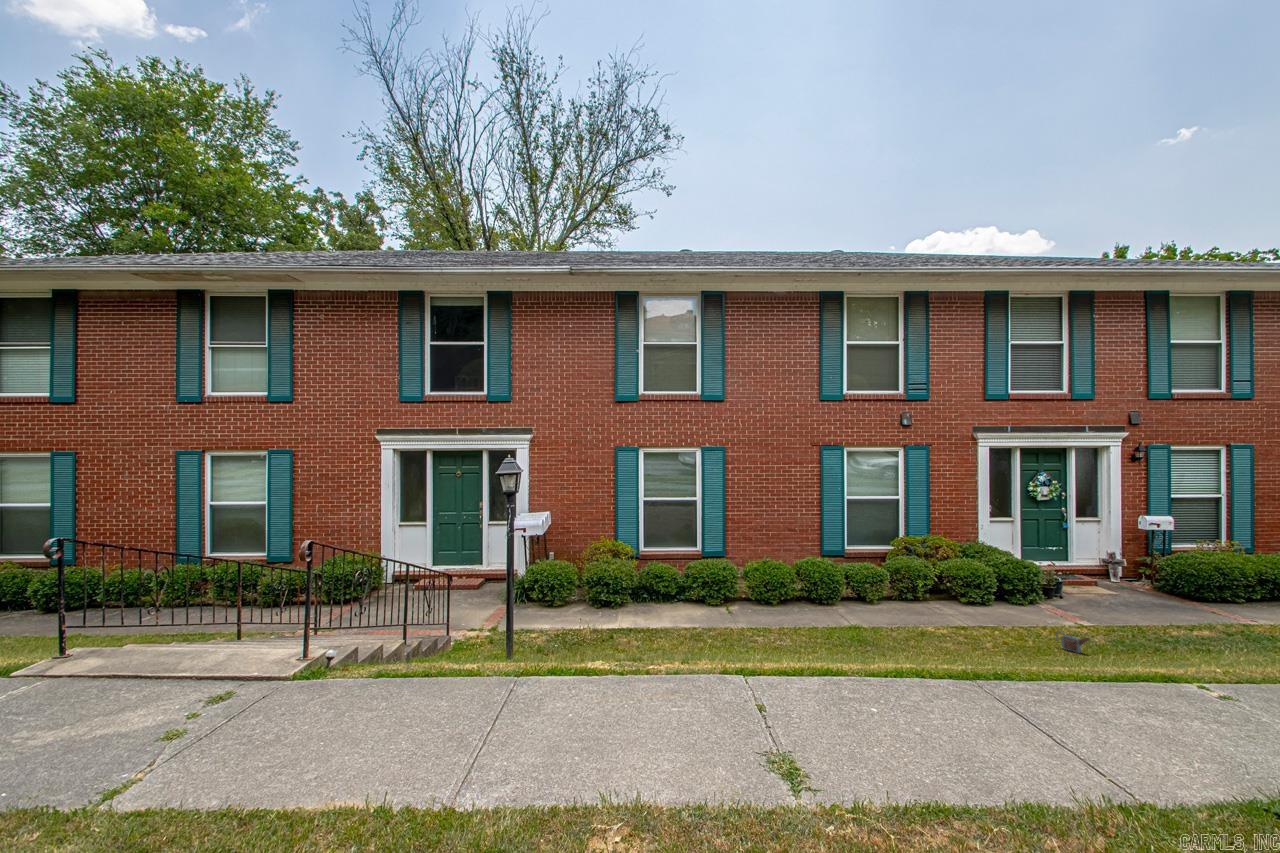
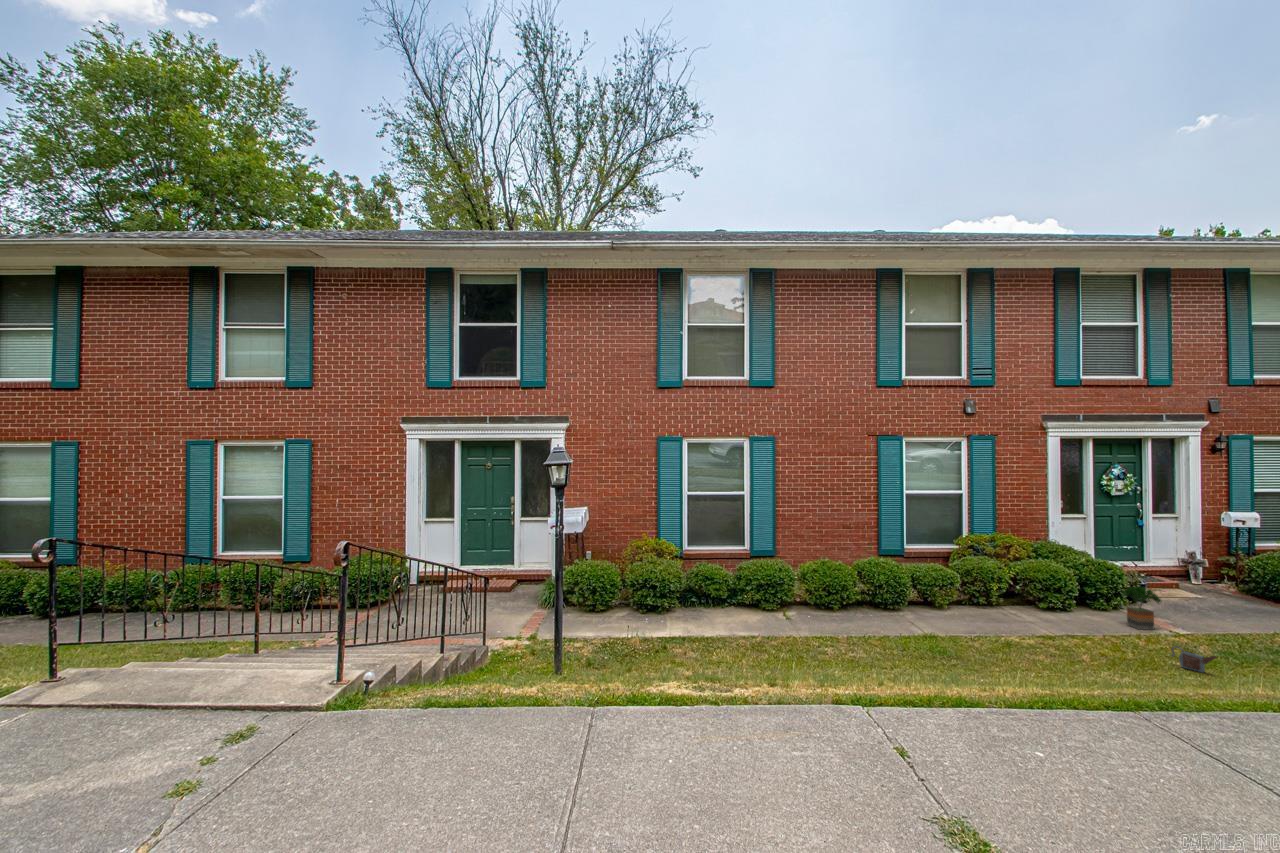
potted tree: none [1029,580,1063,620] -> present [1123,587,1161,630]

